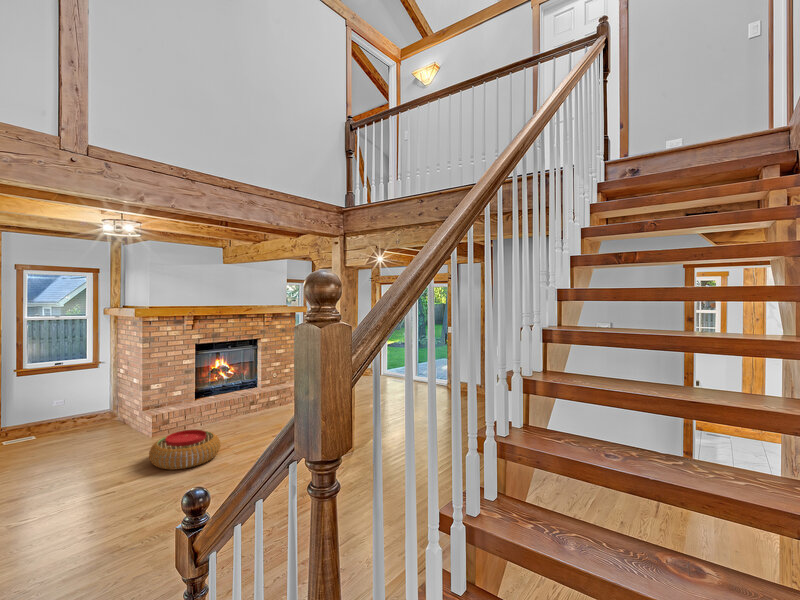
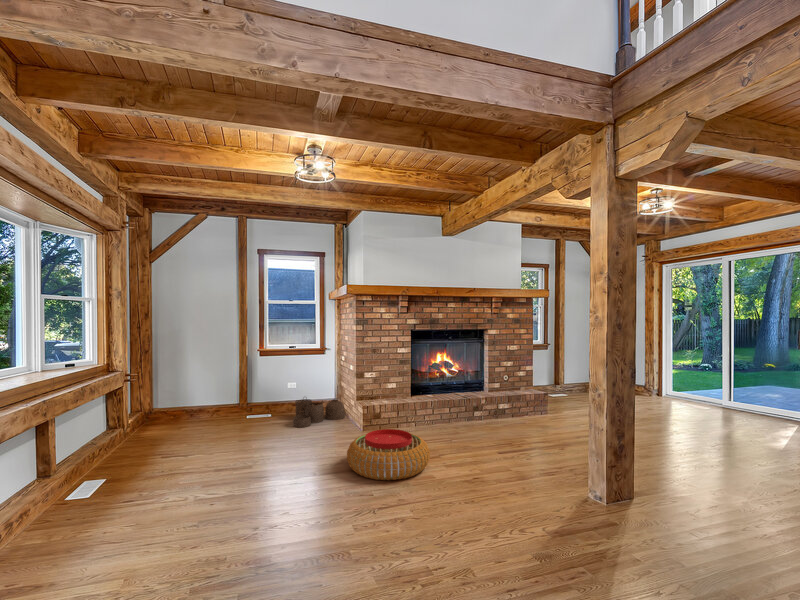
woven basket: none [69,410,126,444] -> present [293,399,345,428]

